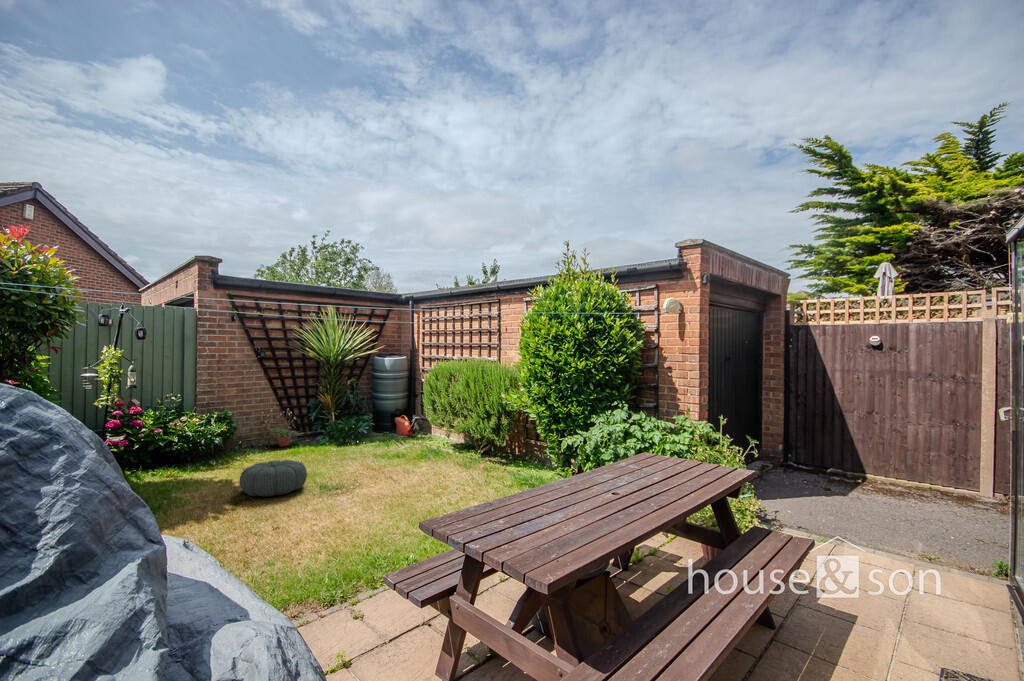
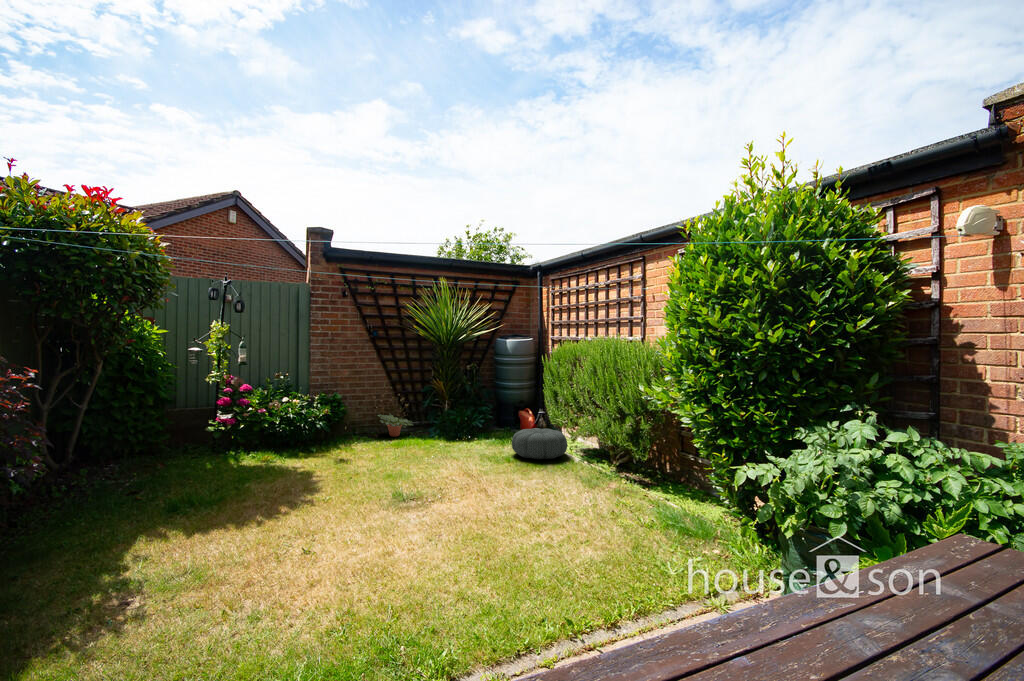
pouf: present [239,460,307,496] -> present [512,428,567,459]

